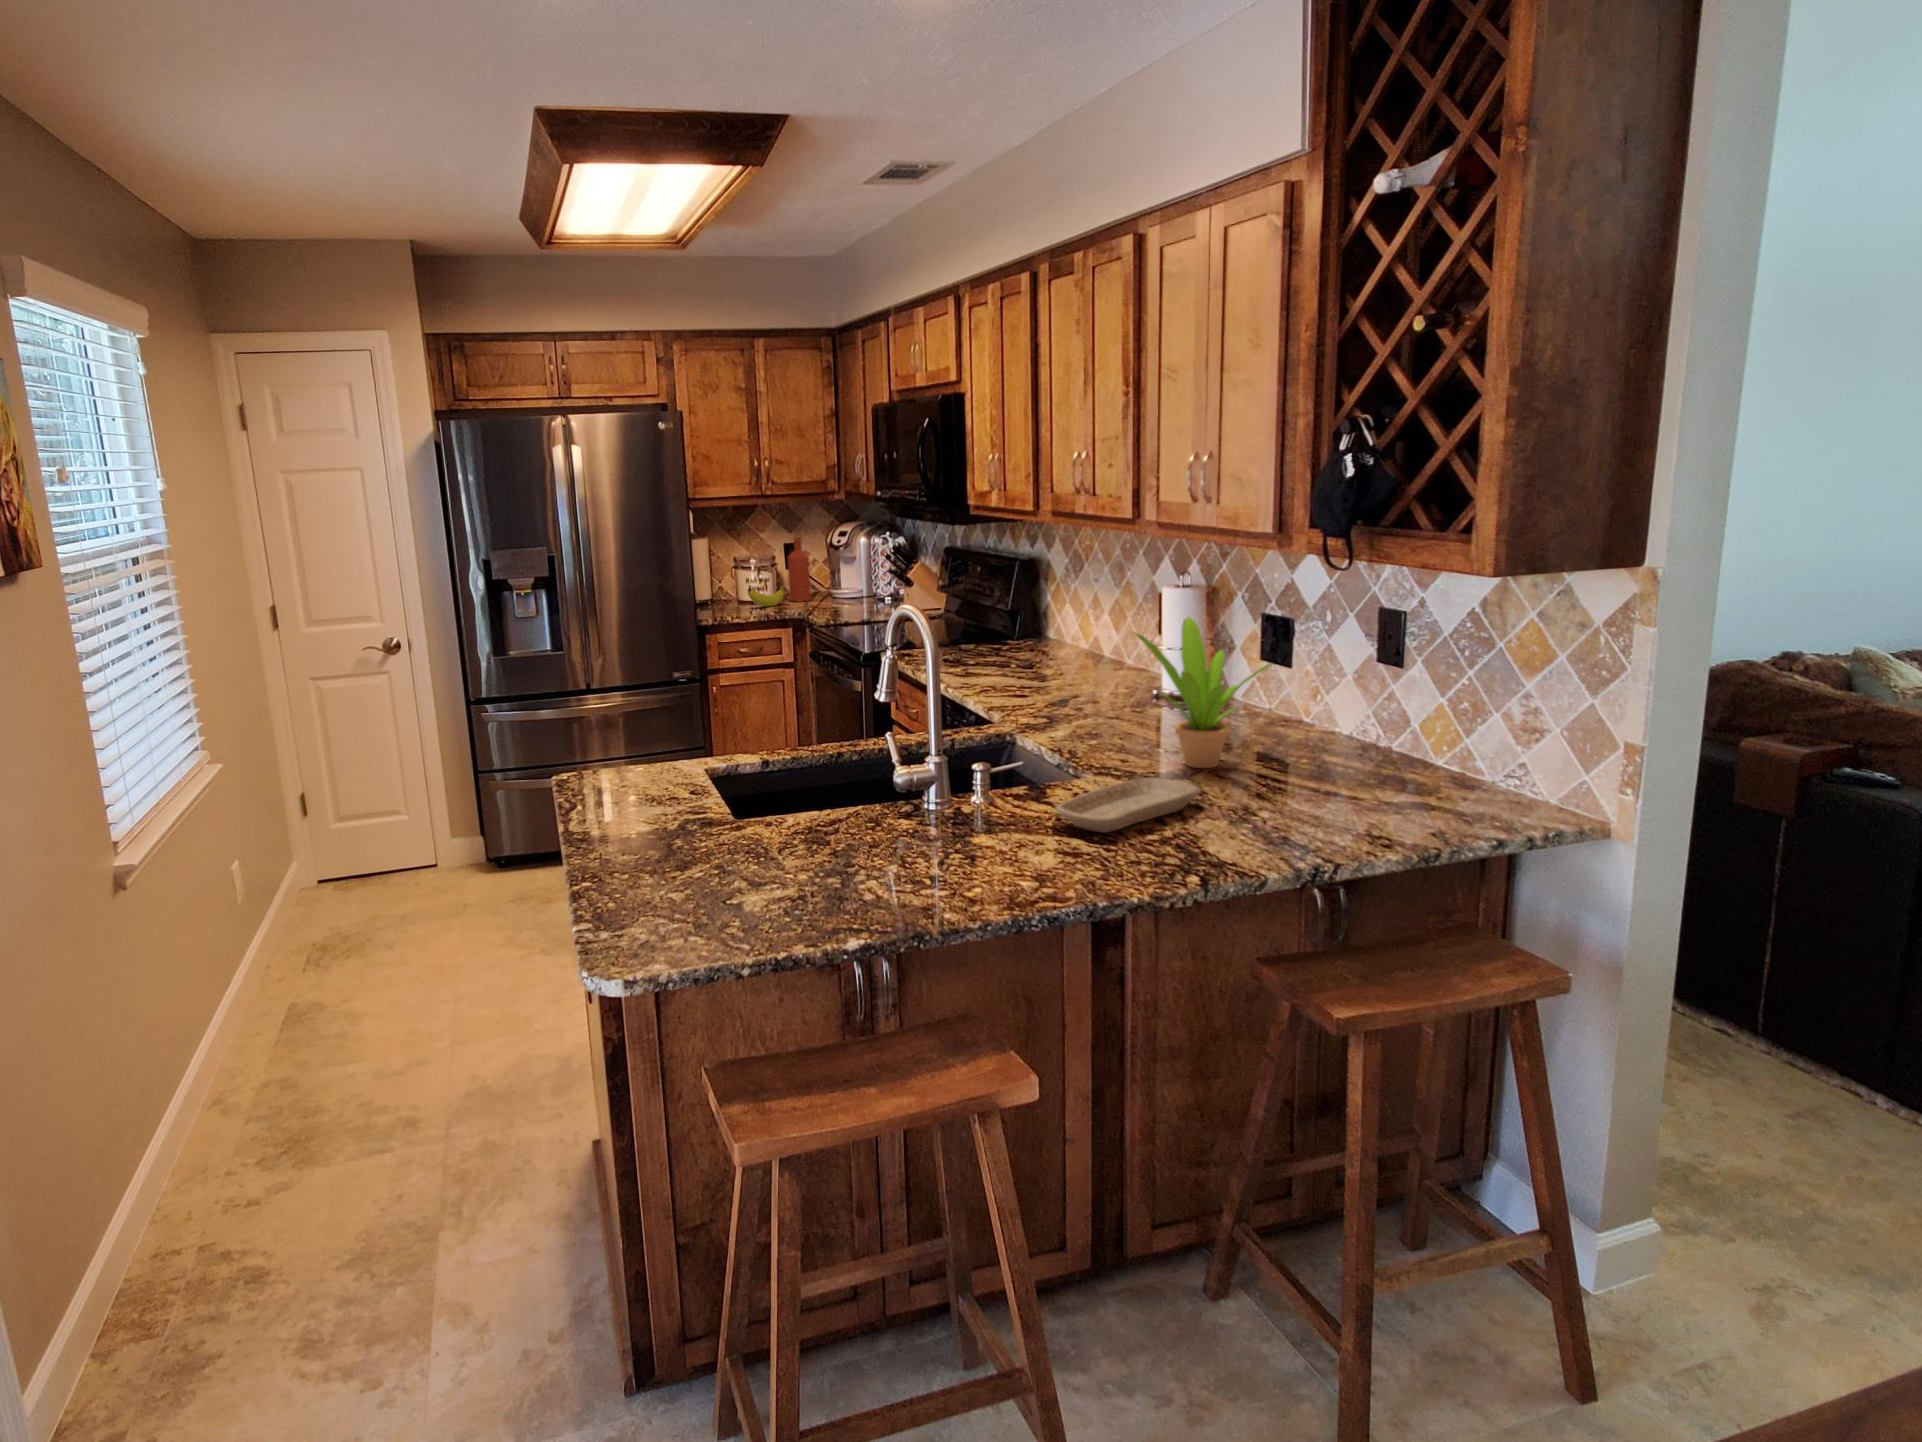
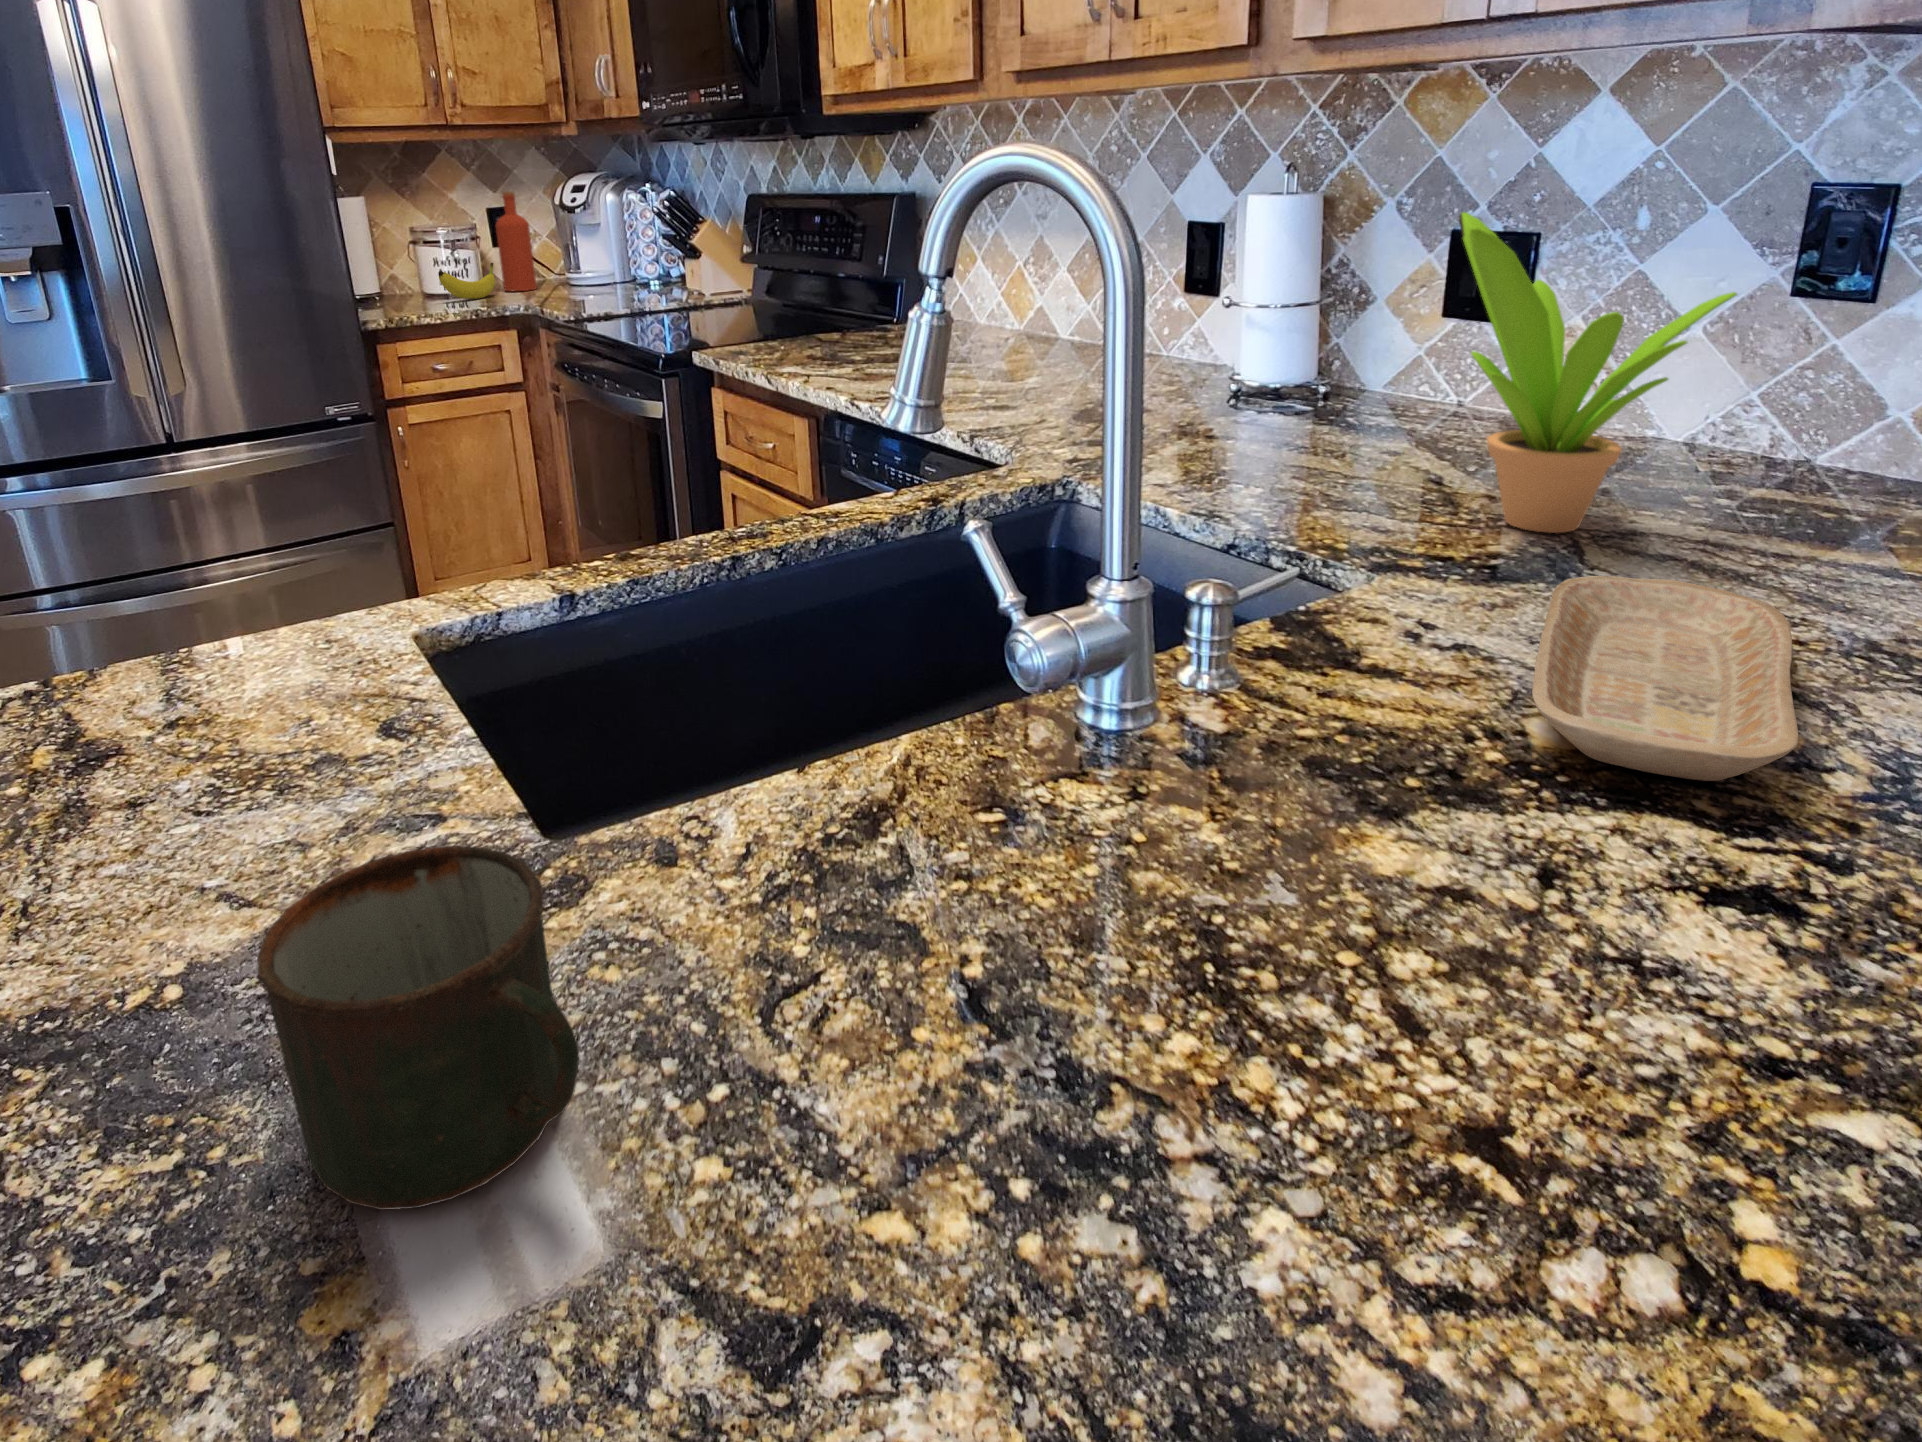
mug: none [665,791,727,861] -> present [257,846,579,1210]

